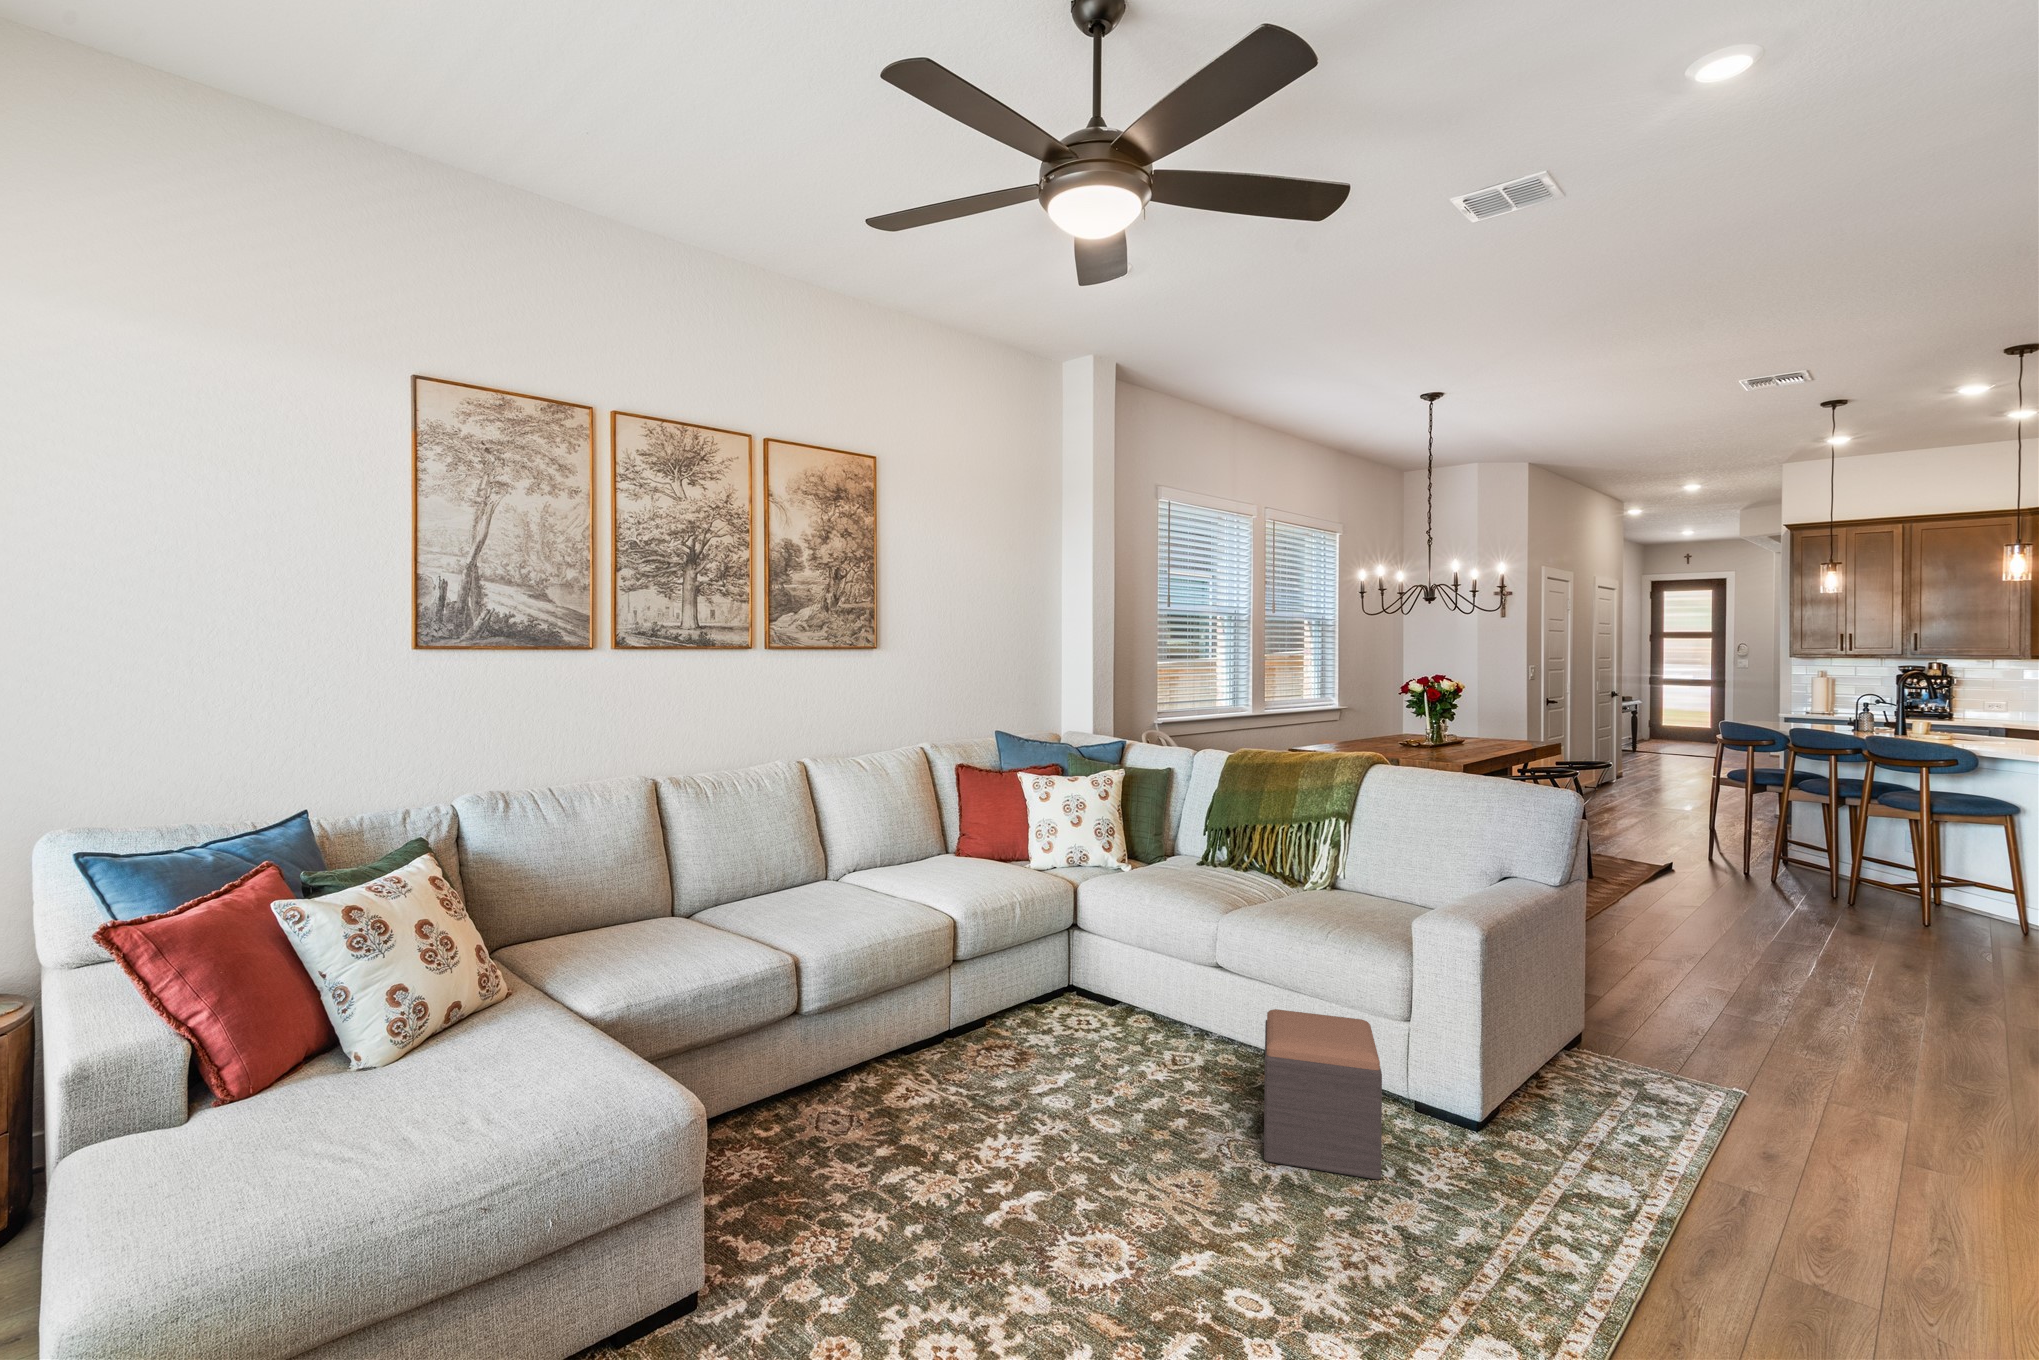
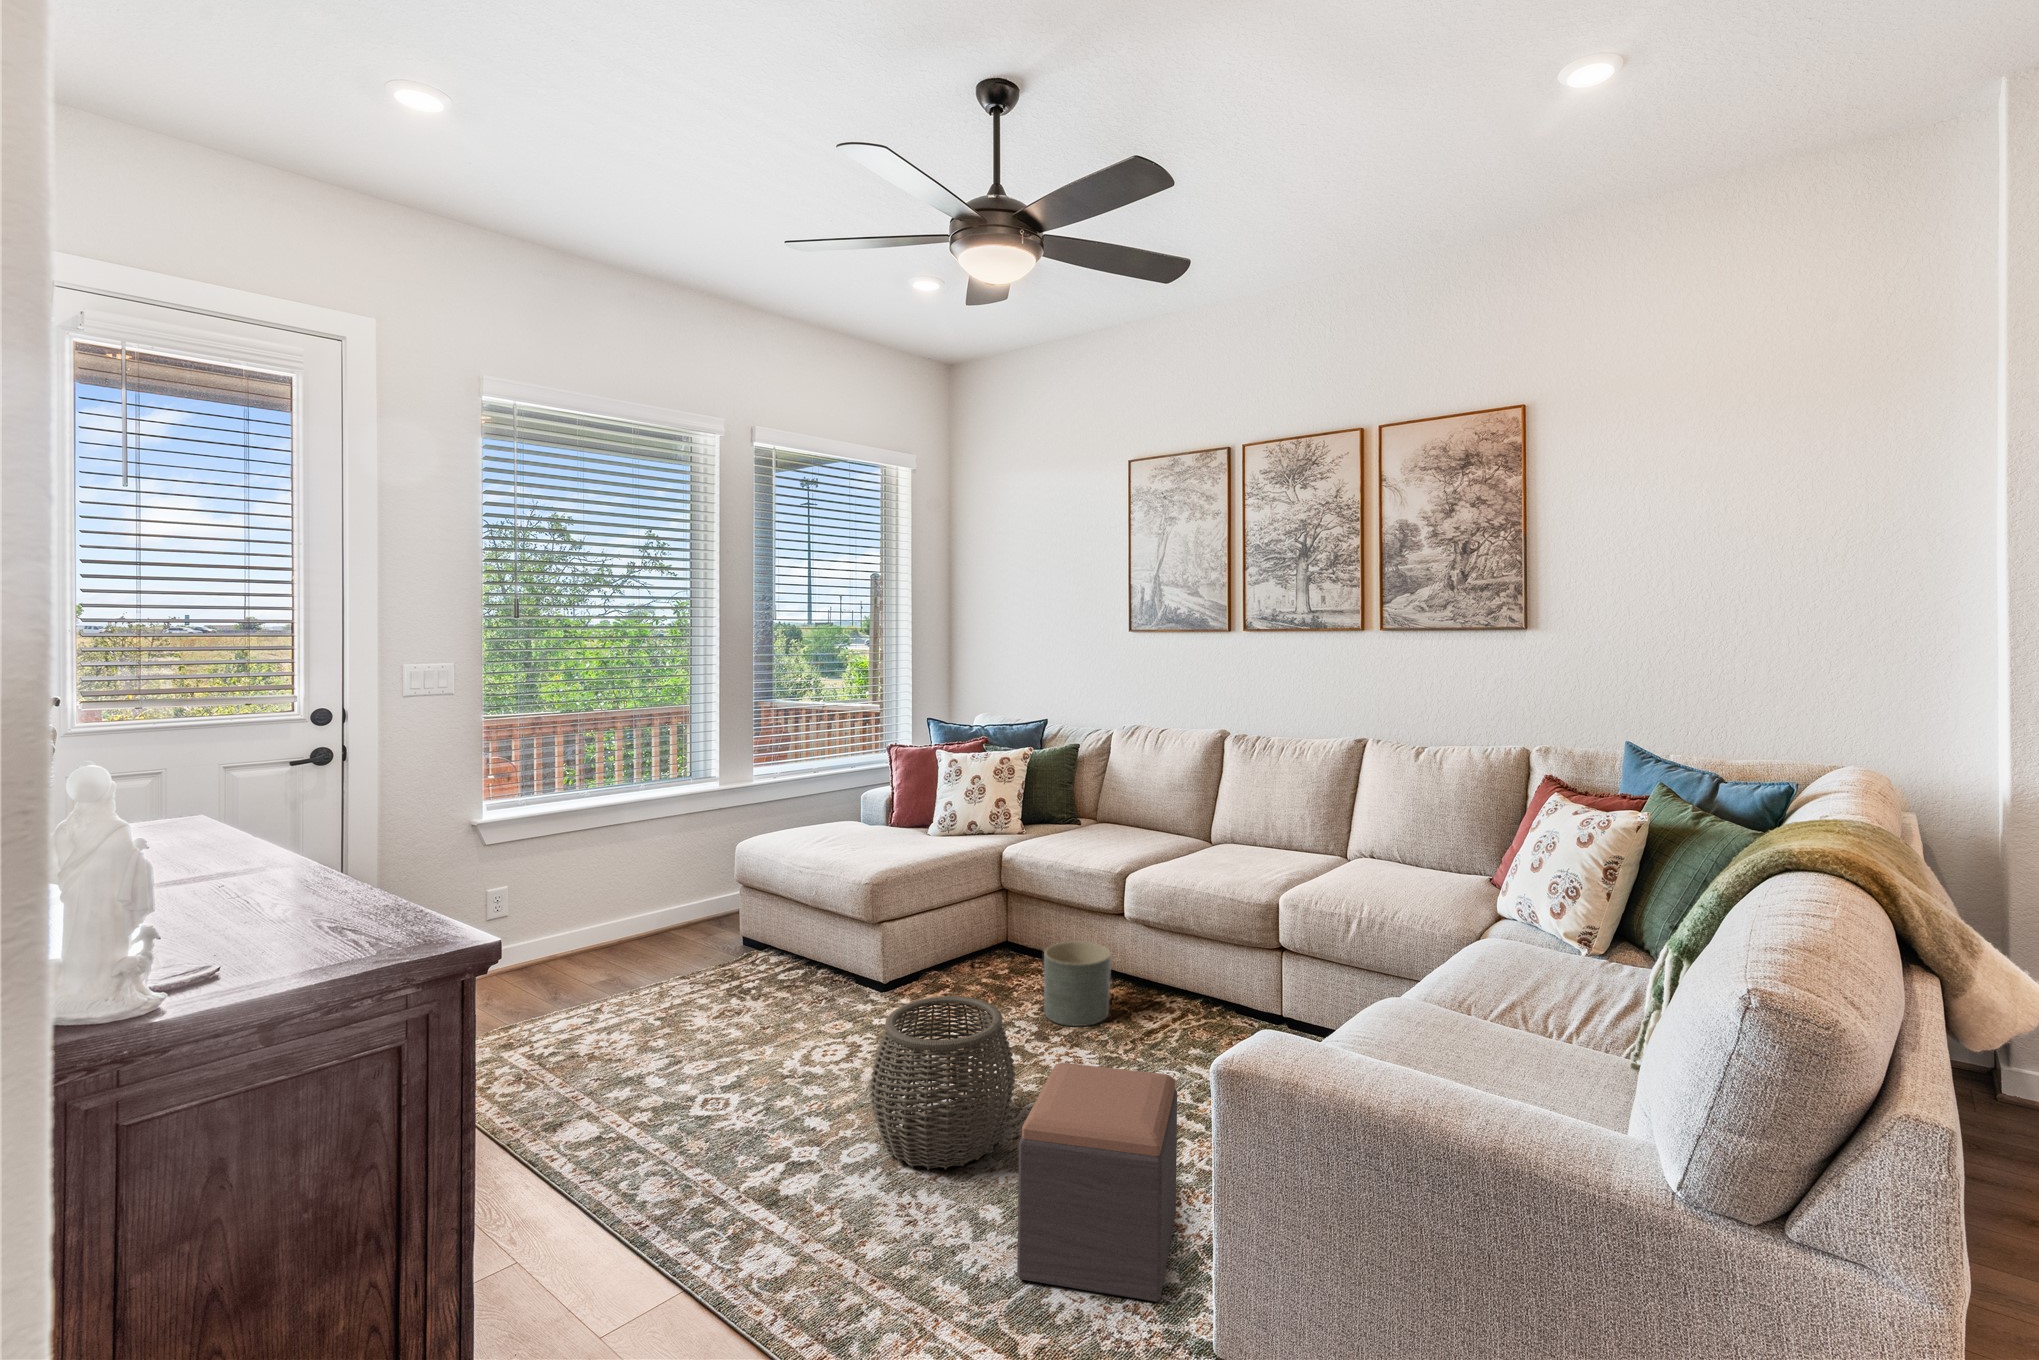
planter: none [842,1041,924,1152] -> present [1044,941,1111,1026]
woven basket: none [1111,1066,1268,1256] -> present [869,996,1015,1170]

